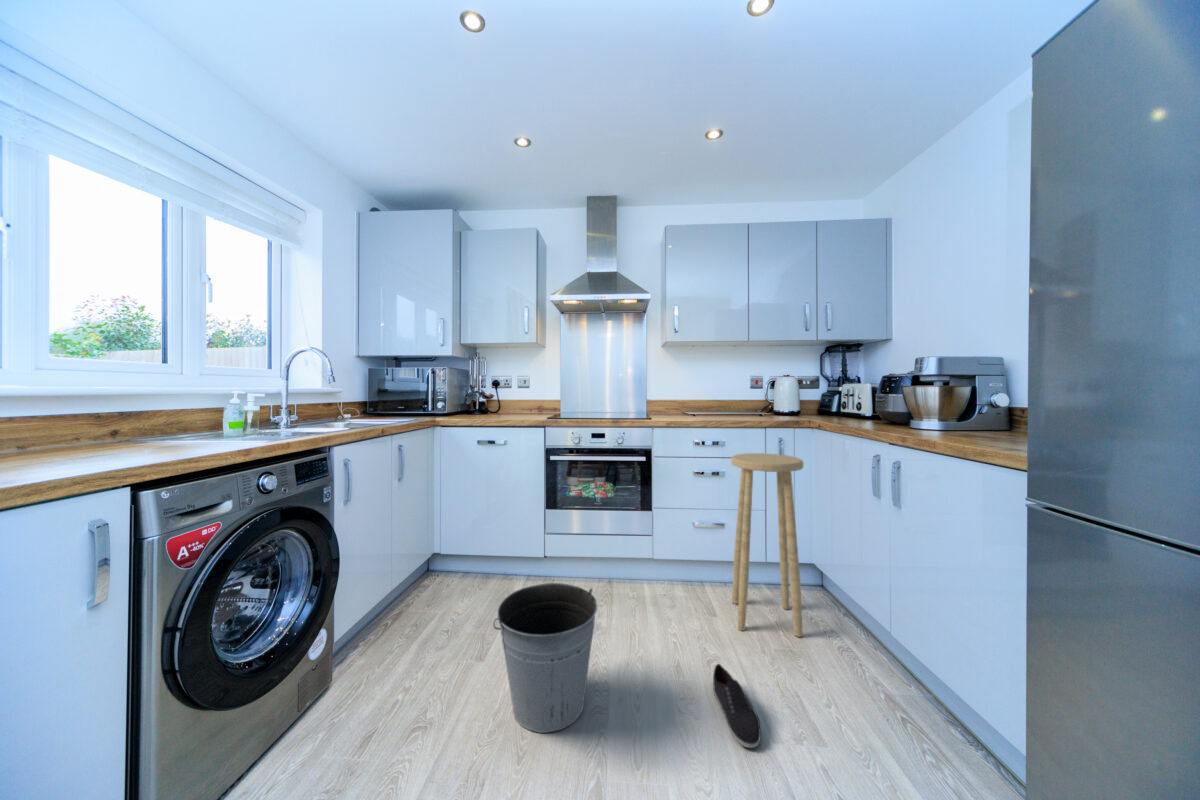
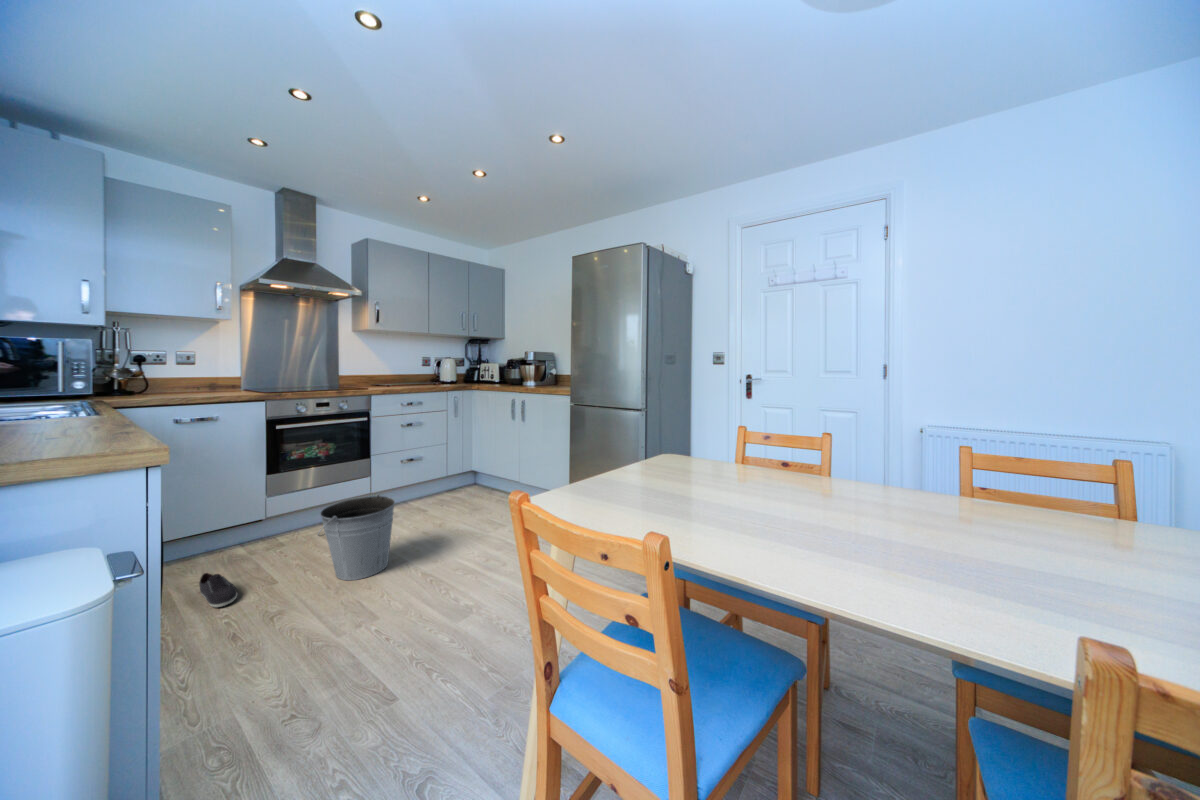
stool: present [731,453,803,637] -> none [436,406,482,509]
shoe: present [713,664,761,748] -> present [199,573,237,607]

